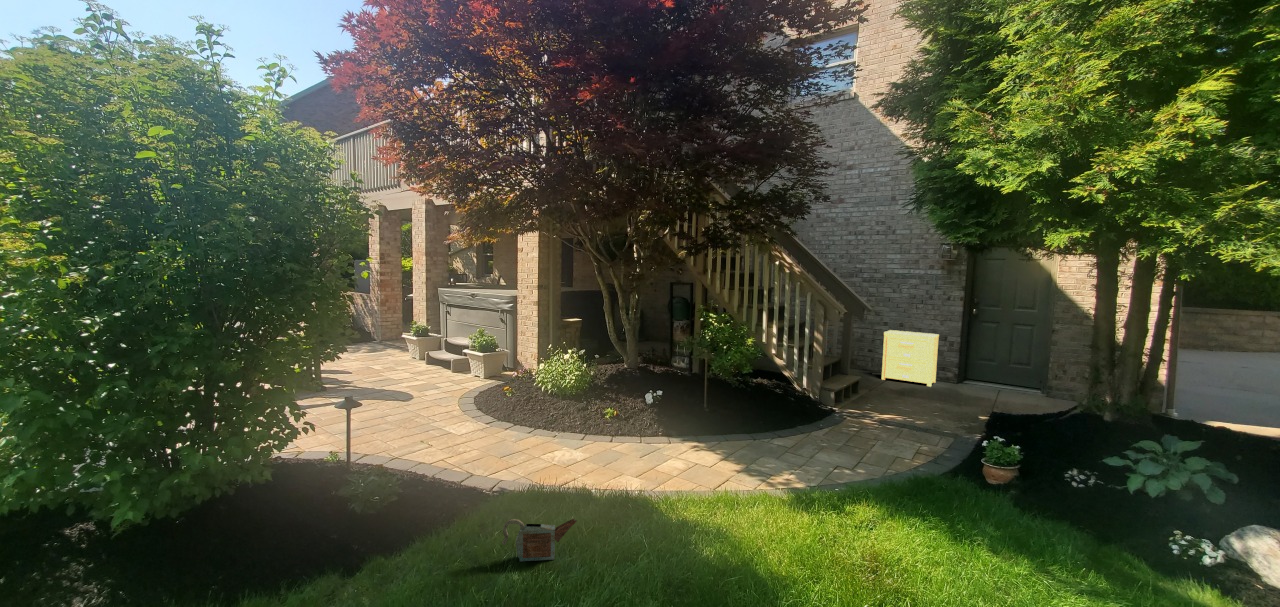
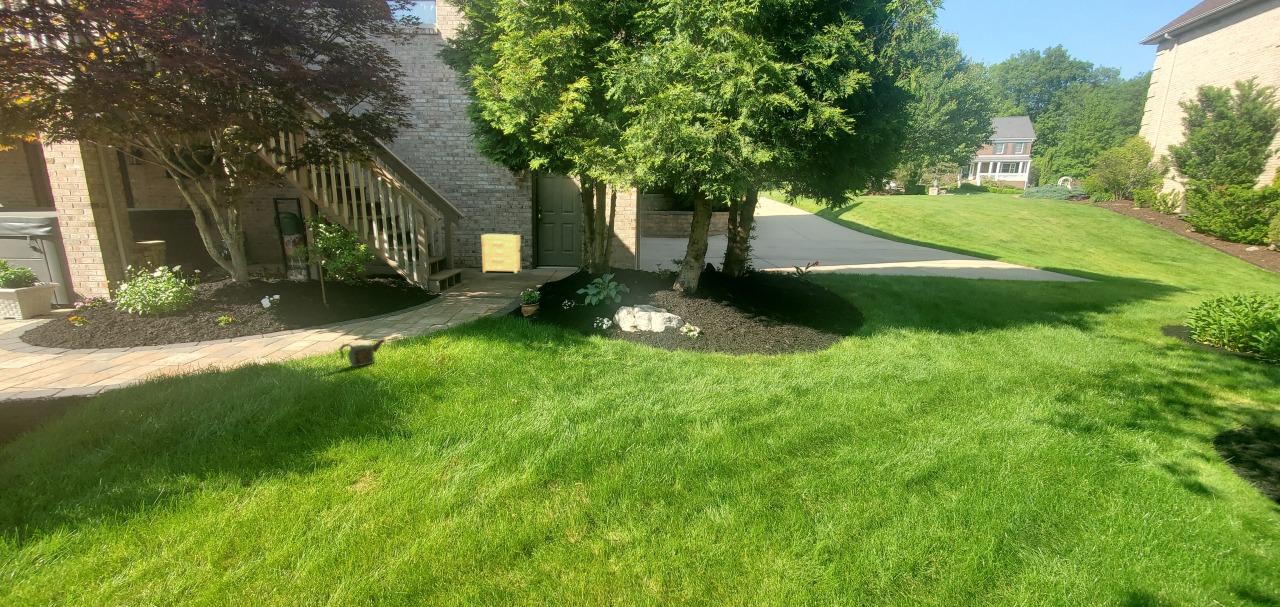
watering can: present [502,519,577,561] -> present [340,339,384,367]

